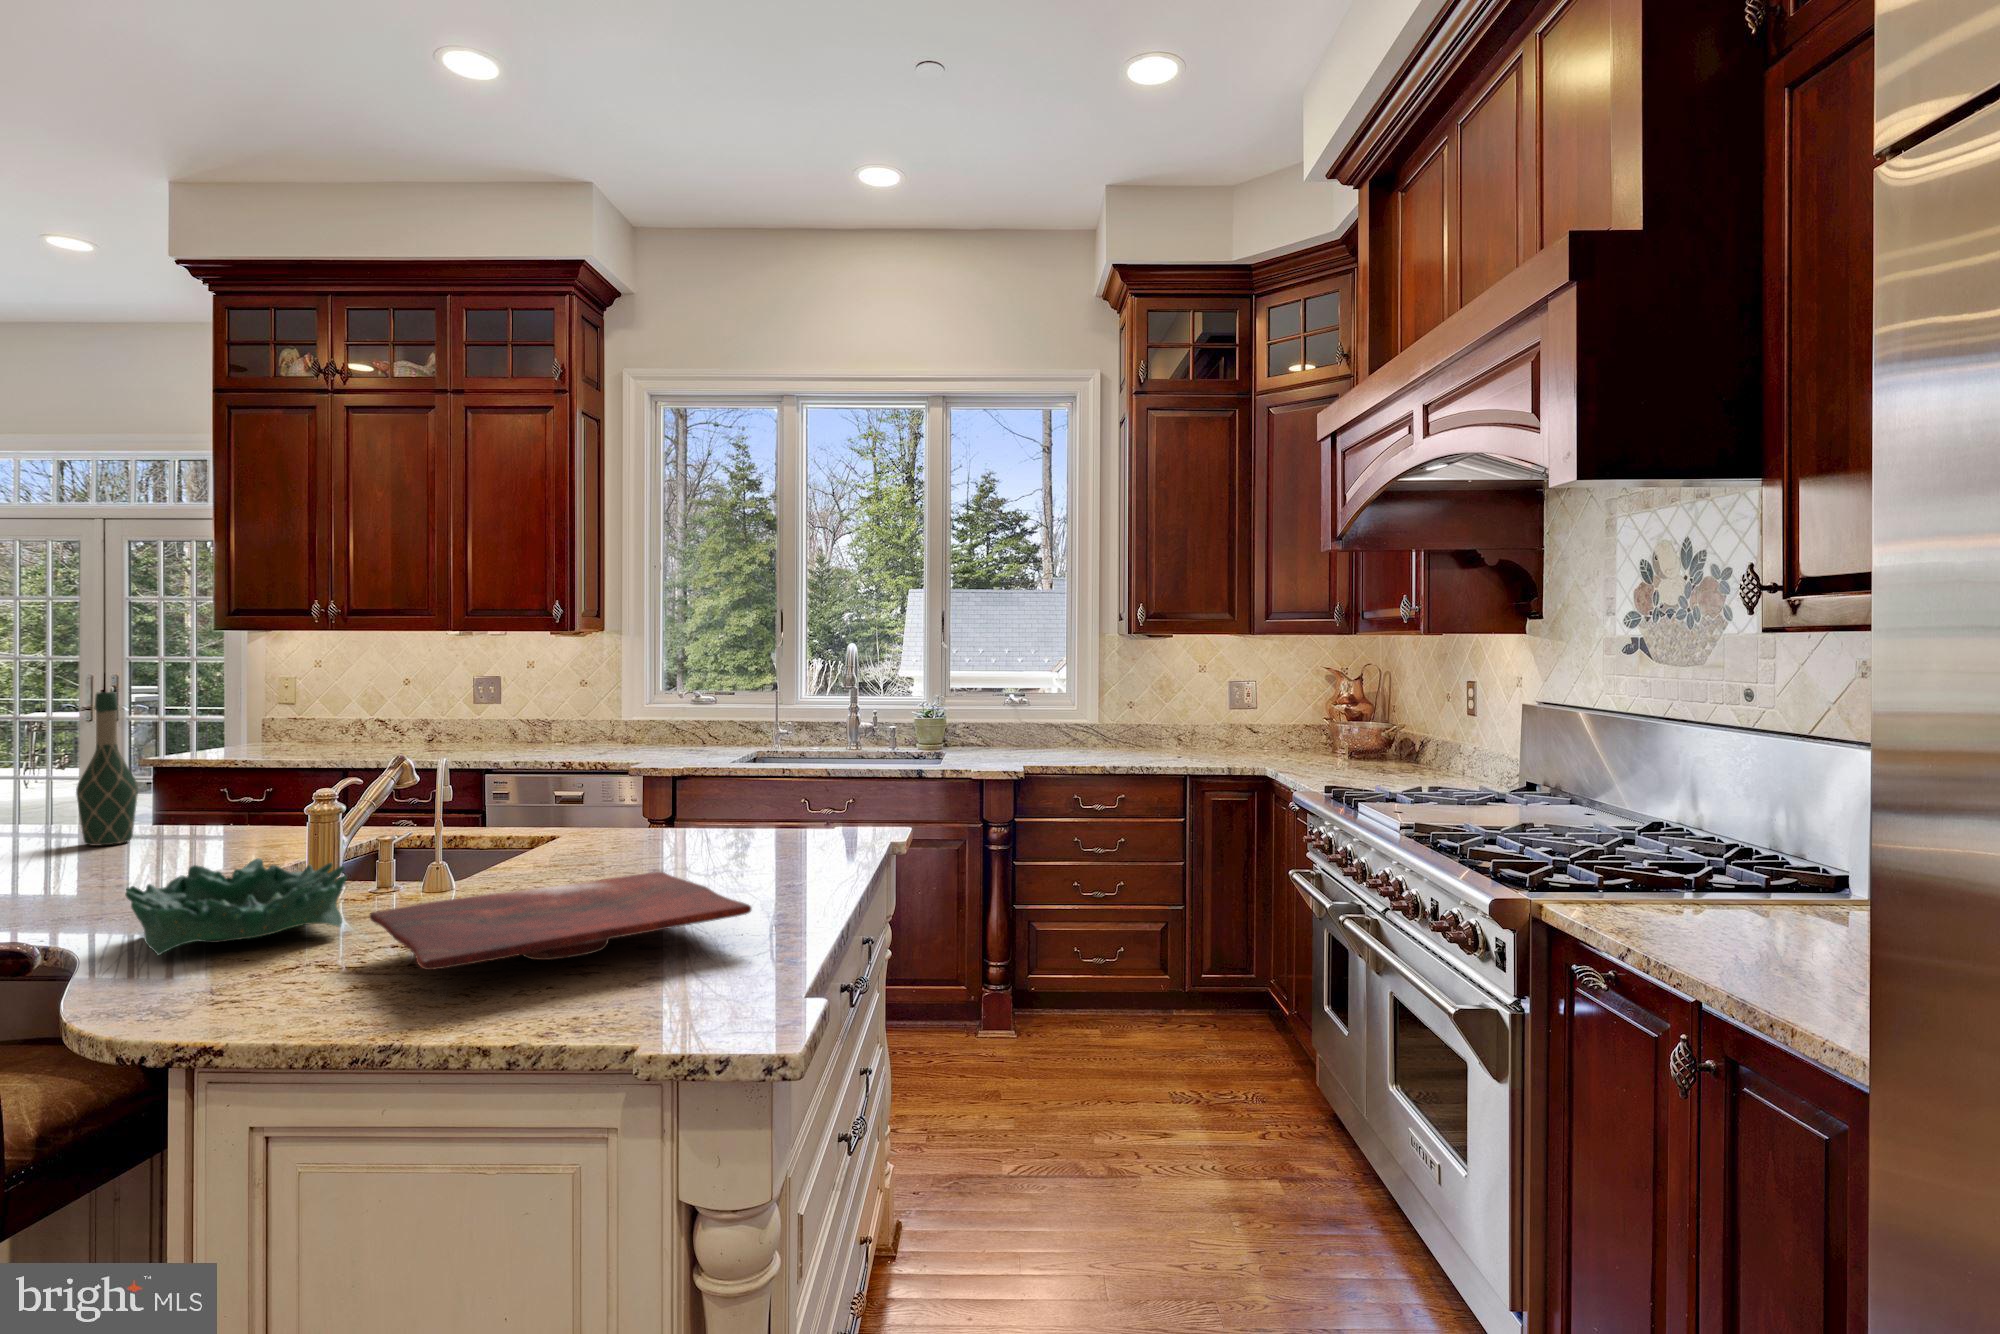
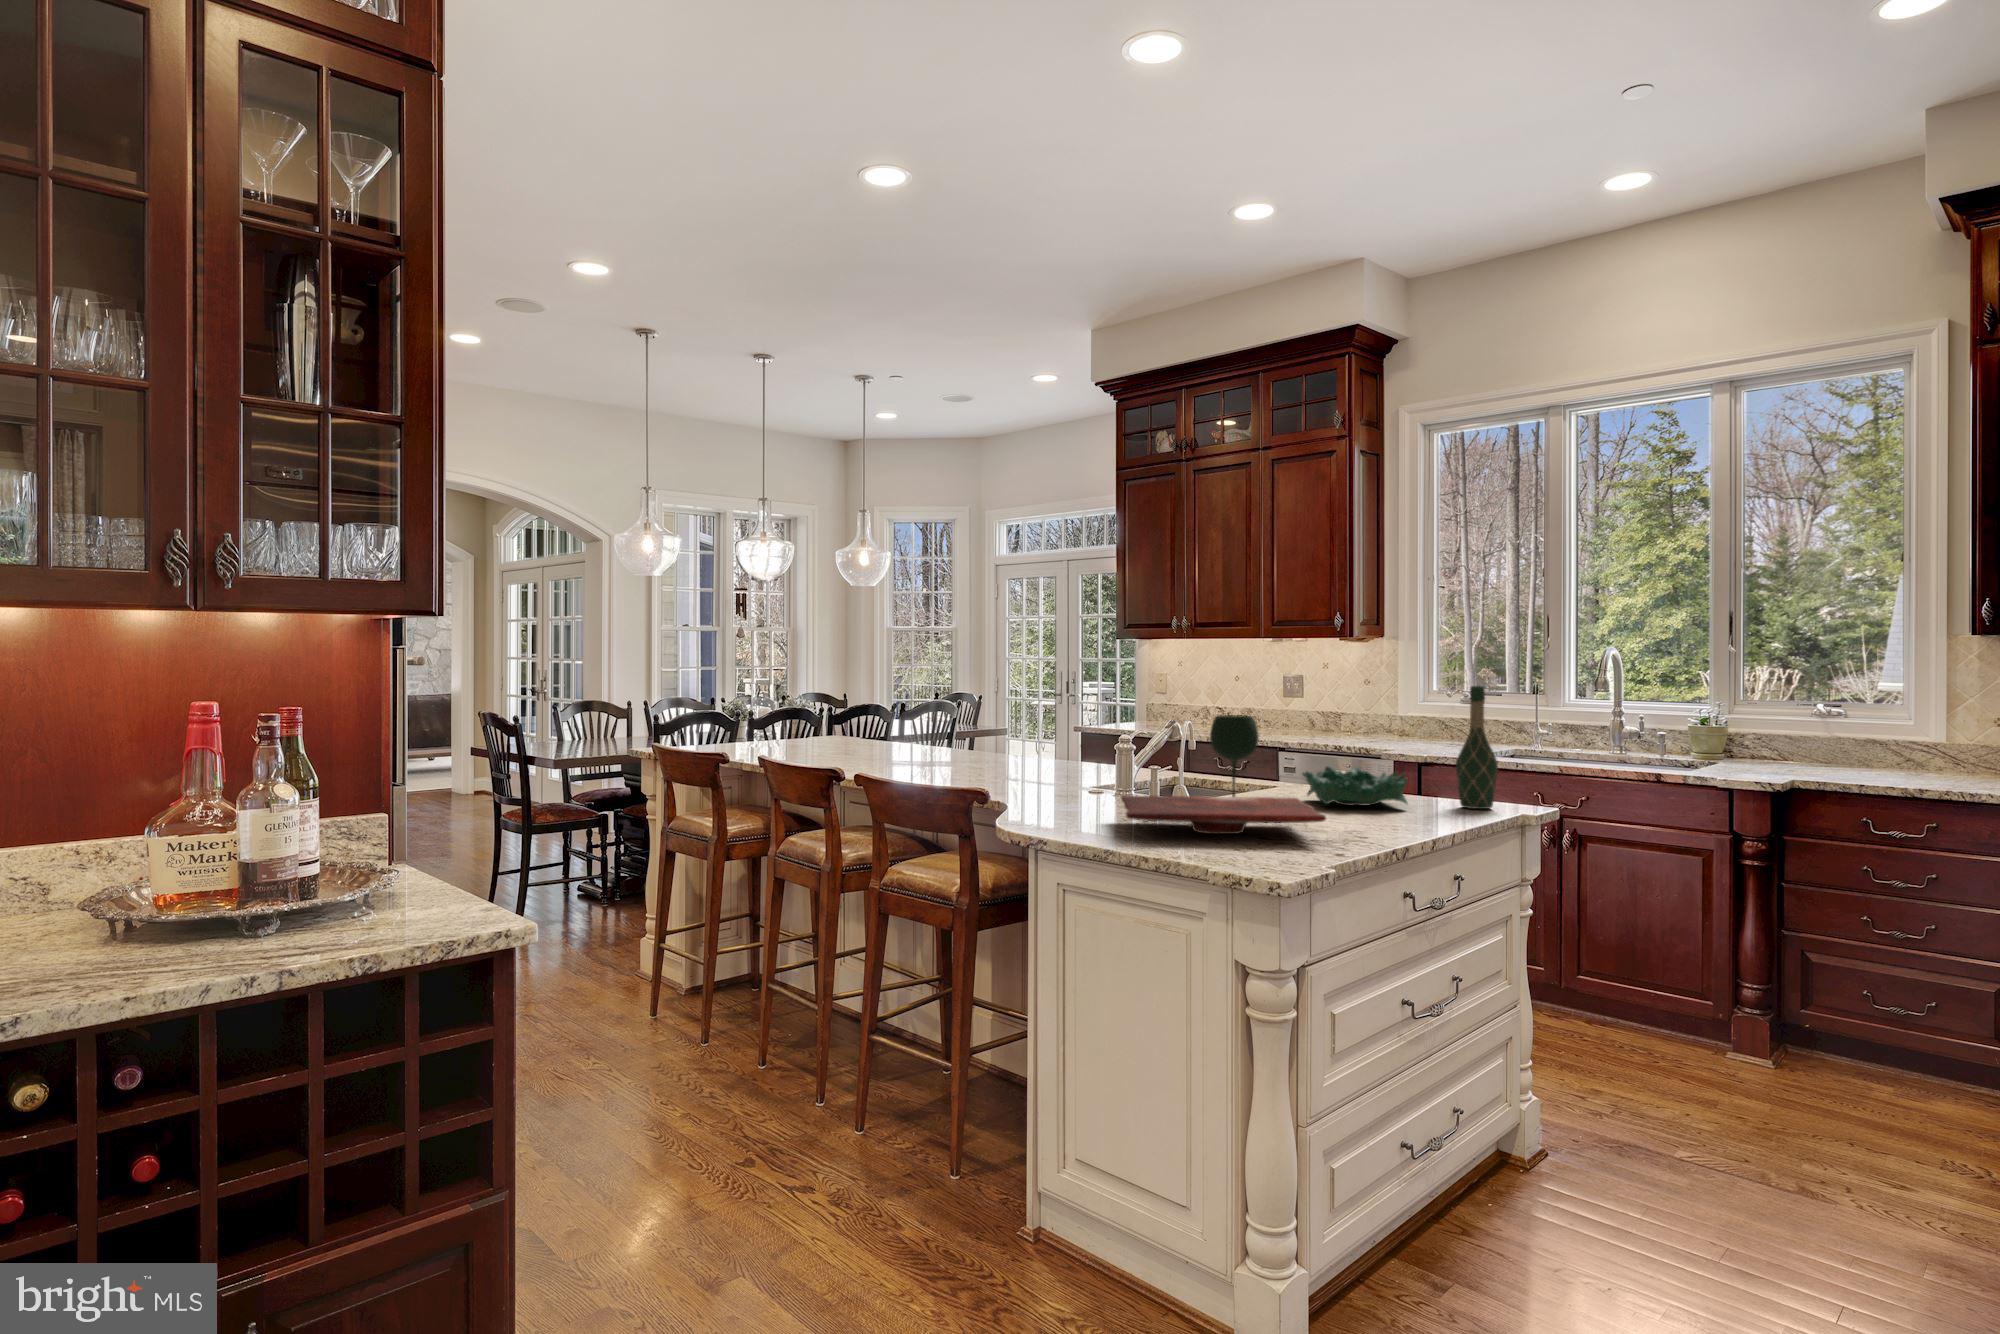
wine bottle: present [76,692,138,845] -> present [1456,686,1498,809]
wine glass: none [492,749,569,888] -> present [1210,715,1259,797]
decorative bowl: present [125,858,347,955] -> present [1302,766,1408,806]

